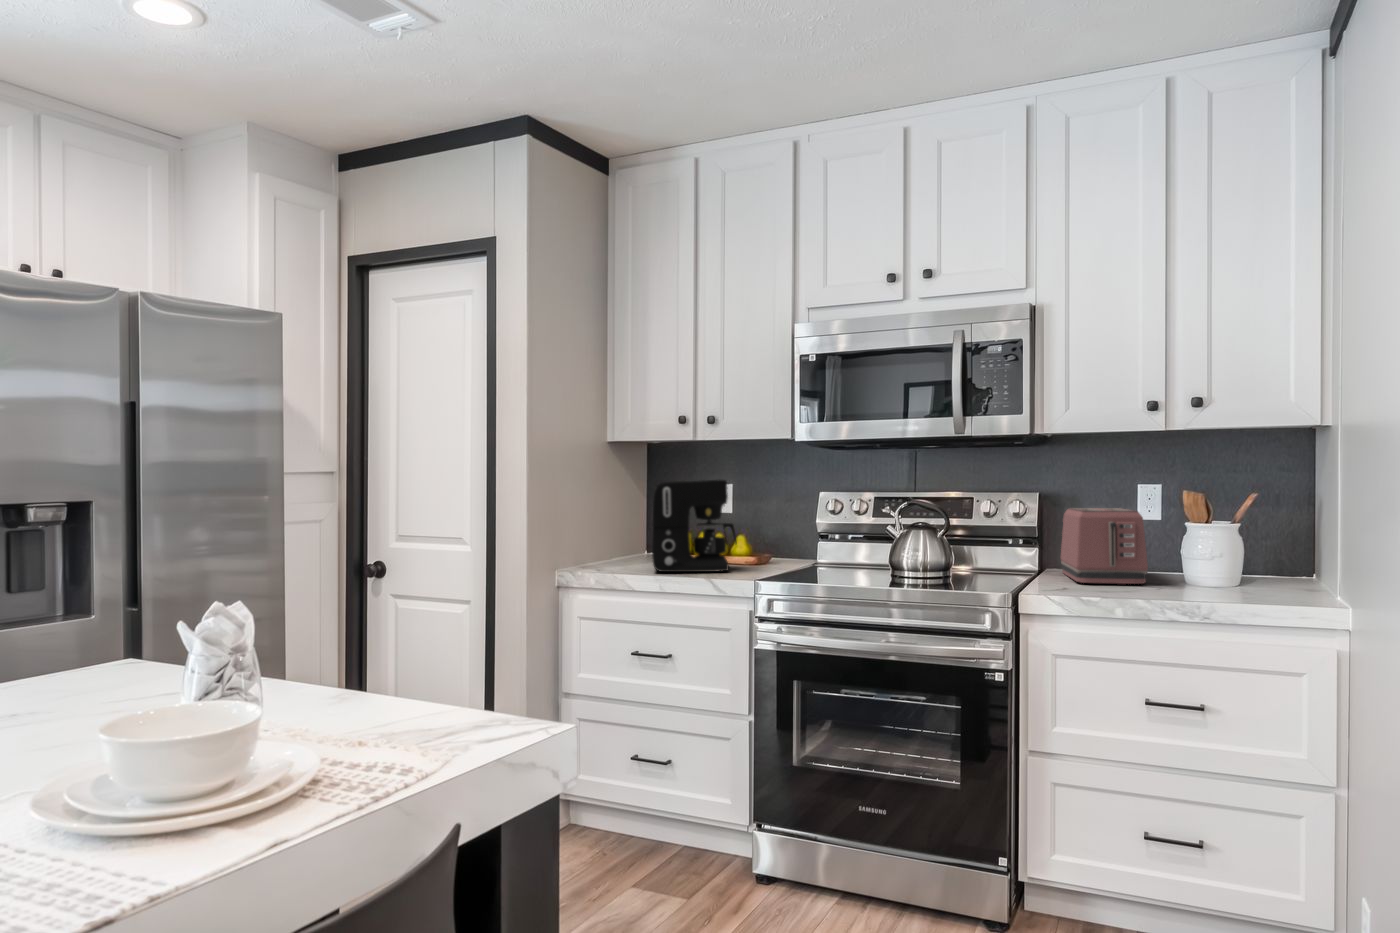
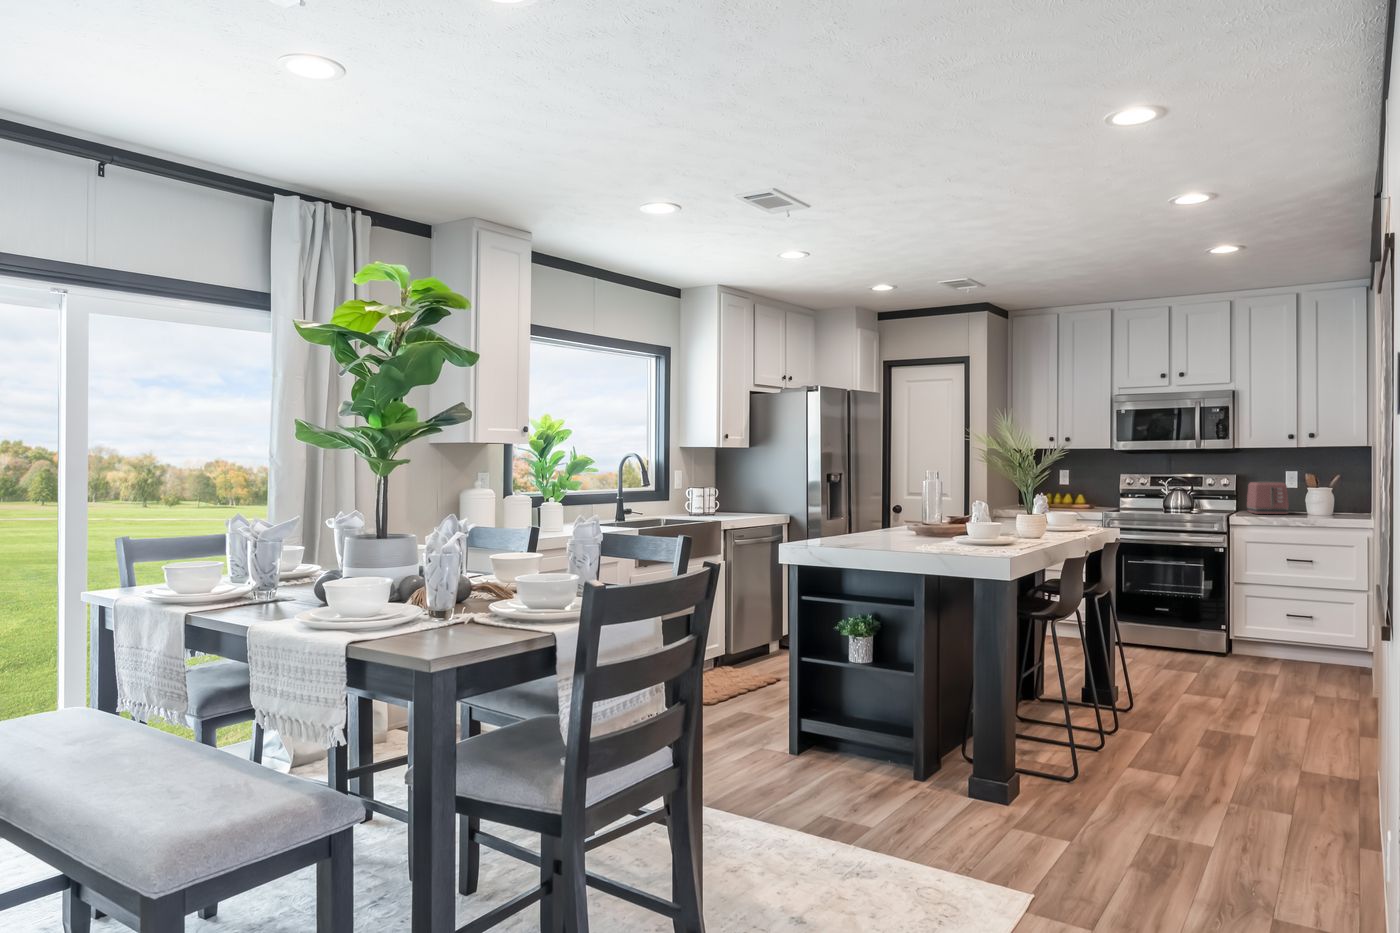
coffee maker: present [652,480,737,572] -> none [1040,468,1084,511]

